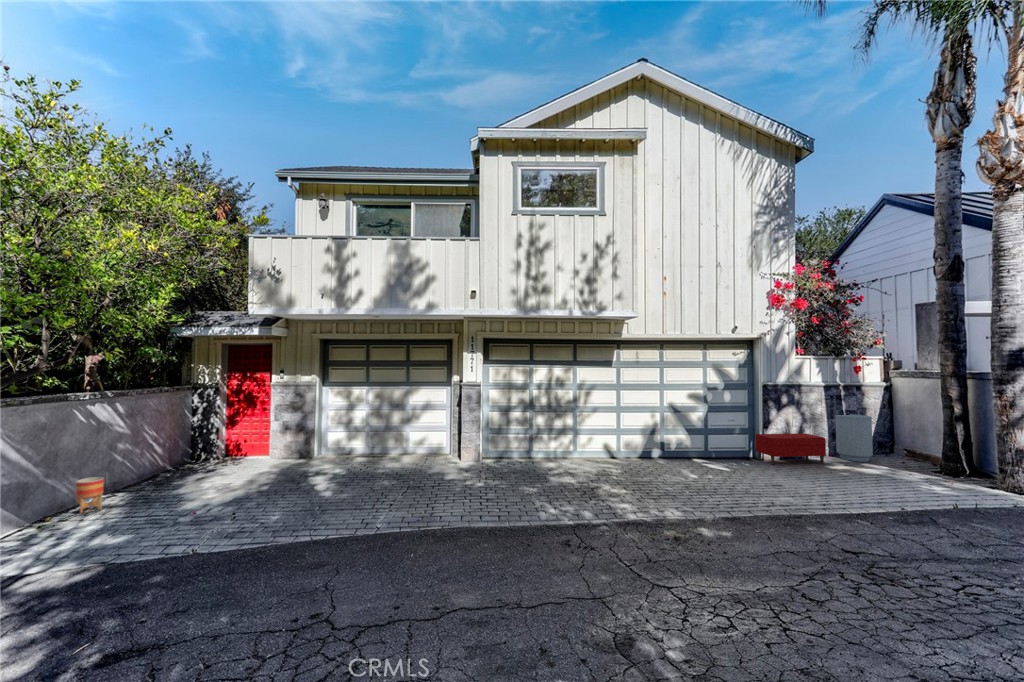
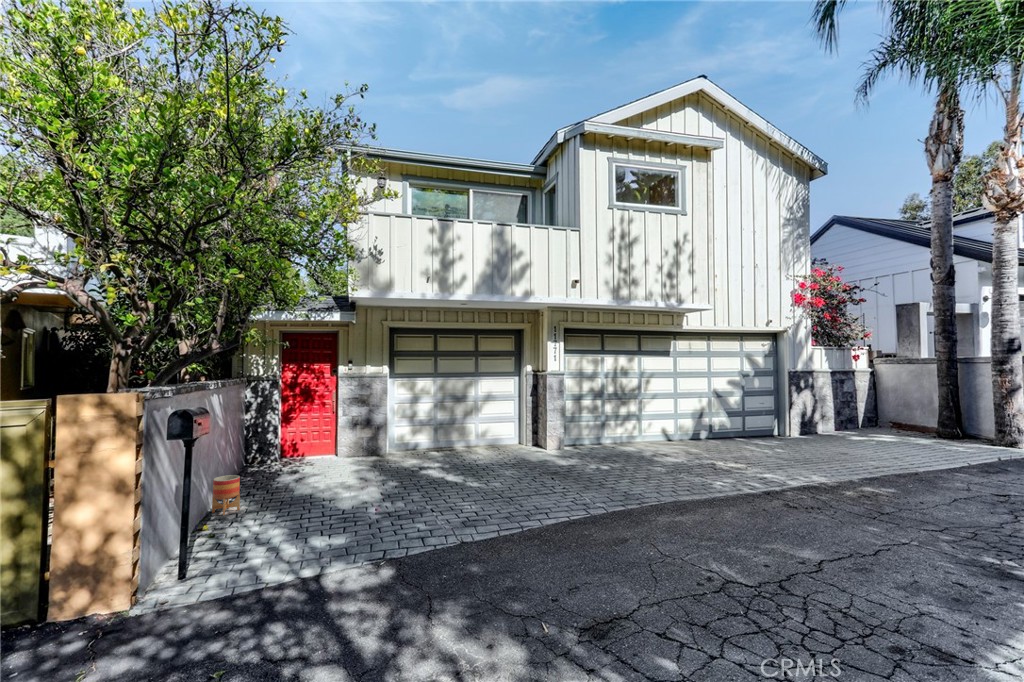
trash can: present [835,414,873,462] -> none [840,396,870,434]
bench: present [756,433,826,465] -> none [785,413,842,440]

